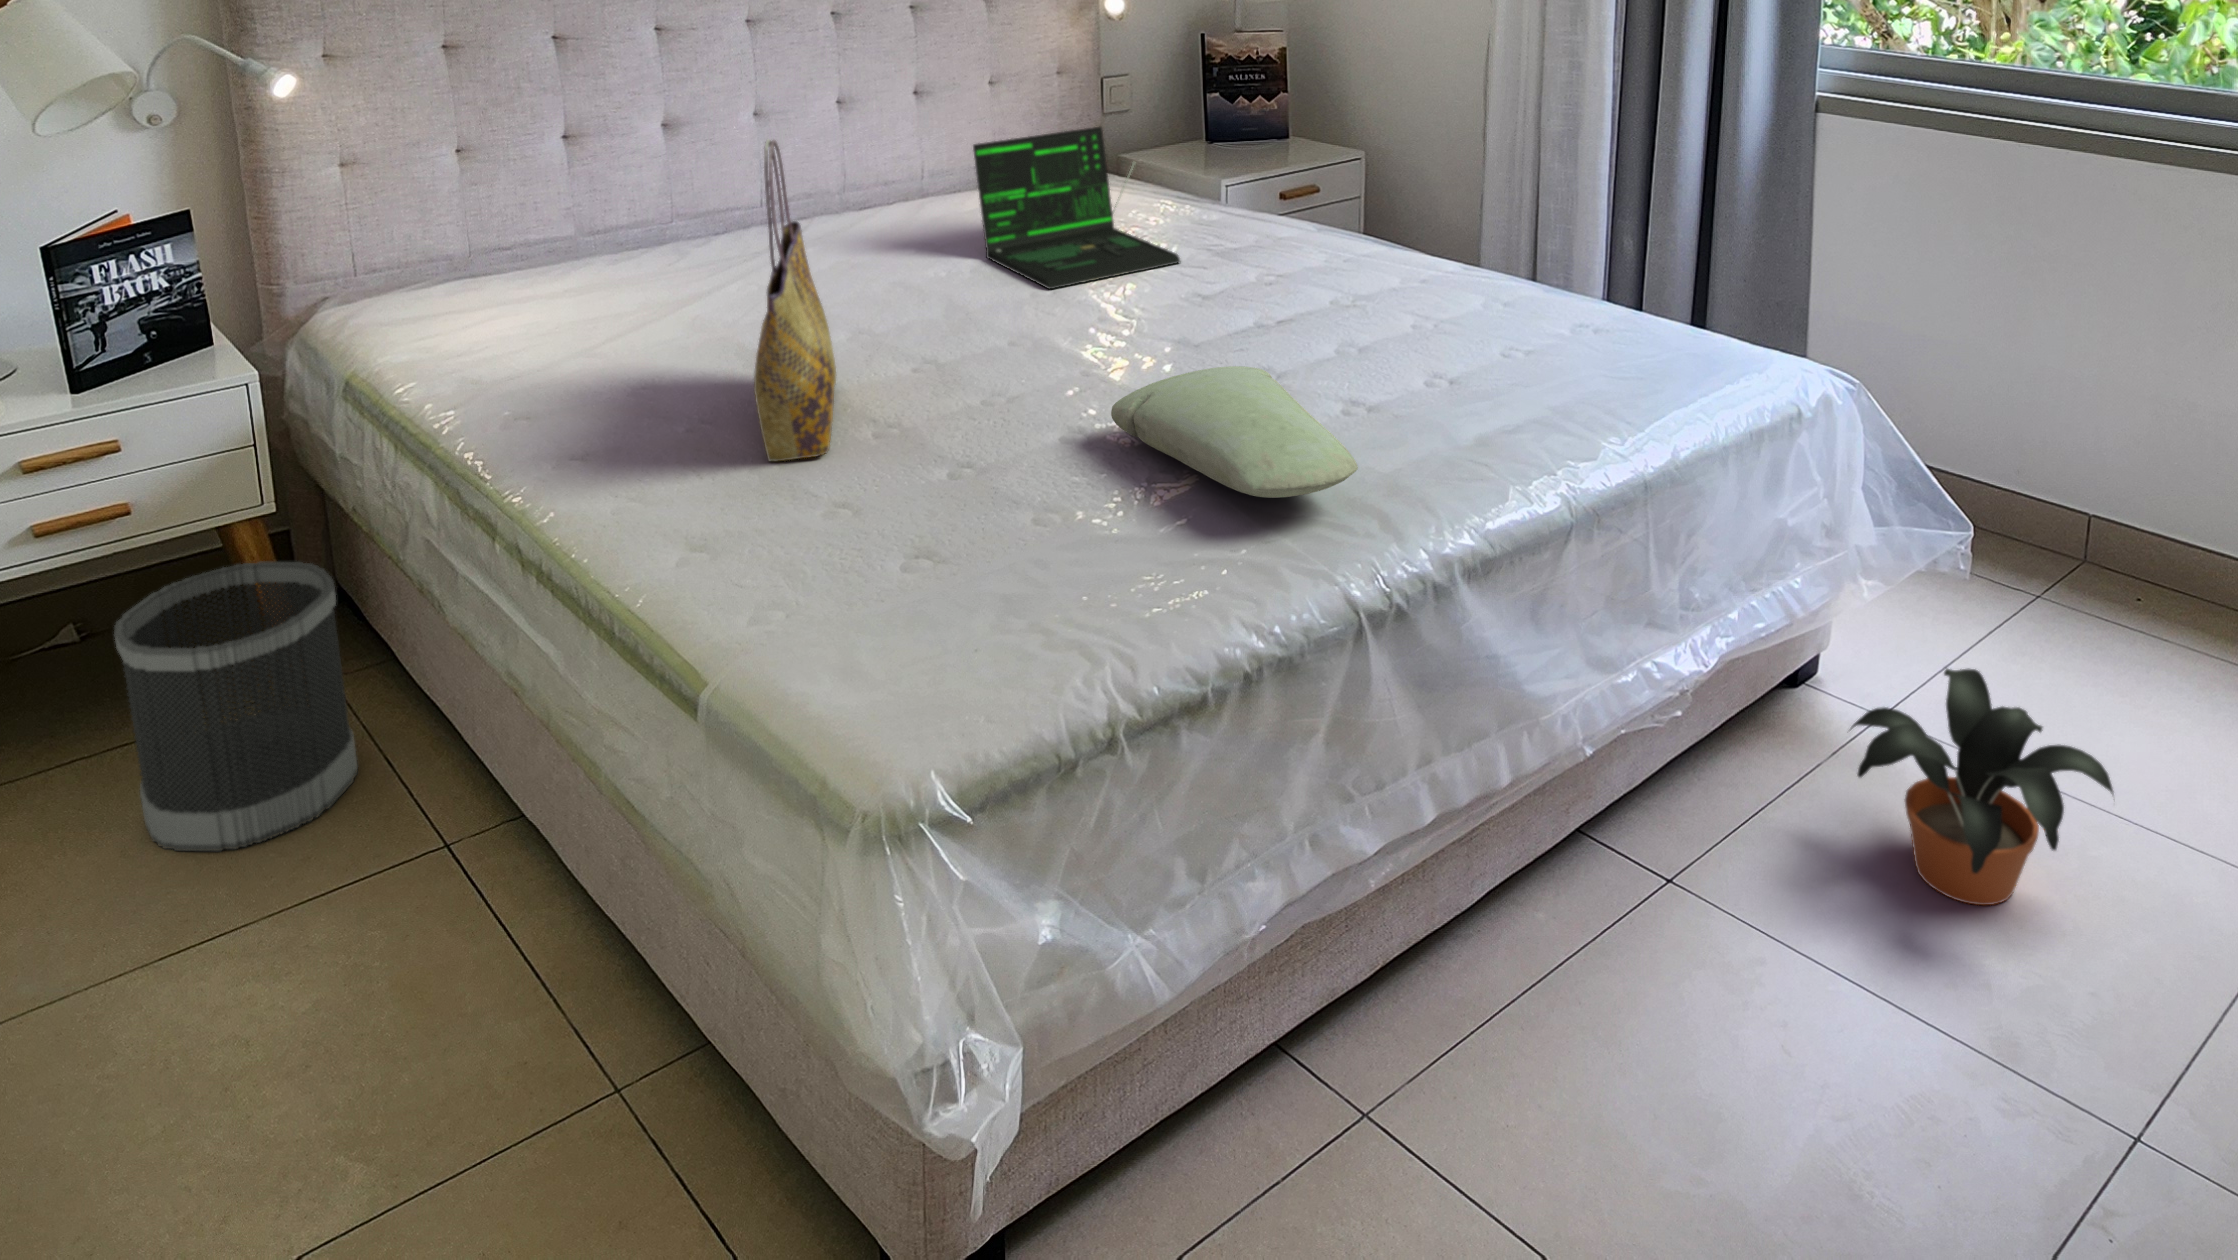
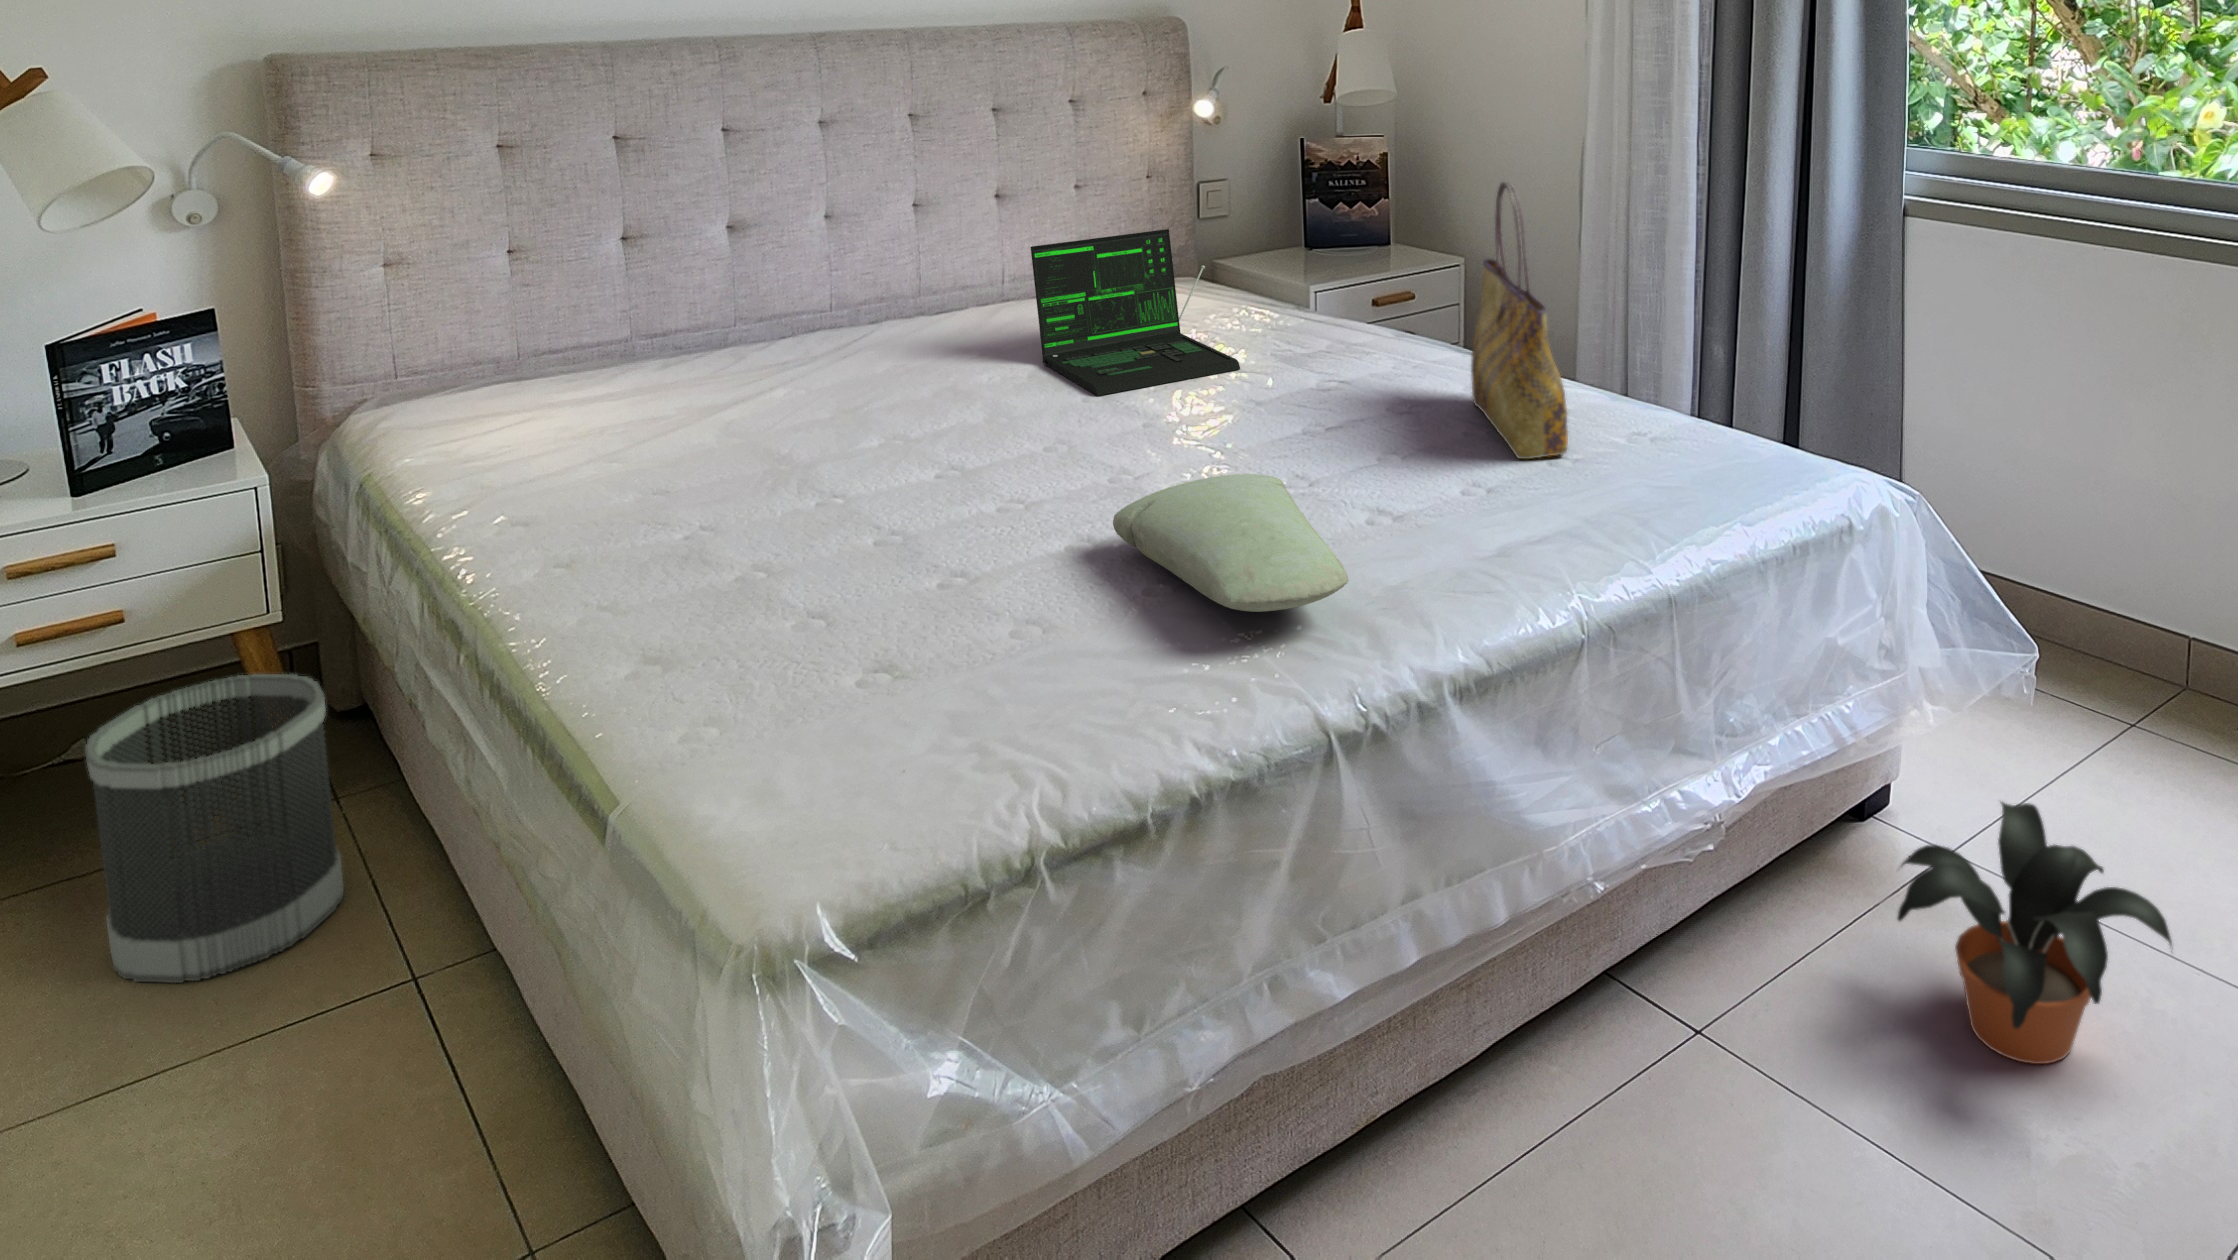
tote bag: present [754,139,836,461] -> present [1471,182,1568,459]

